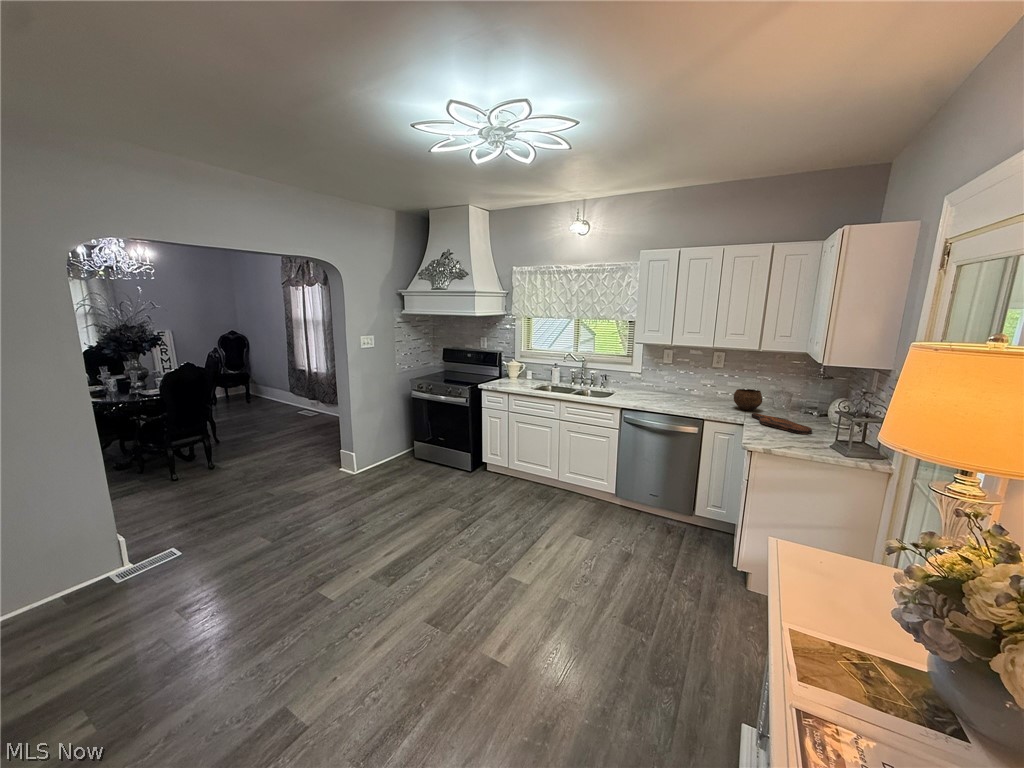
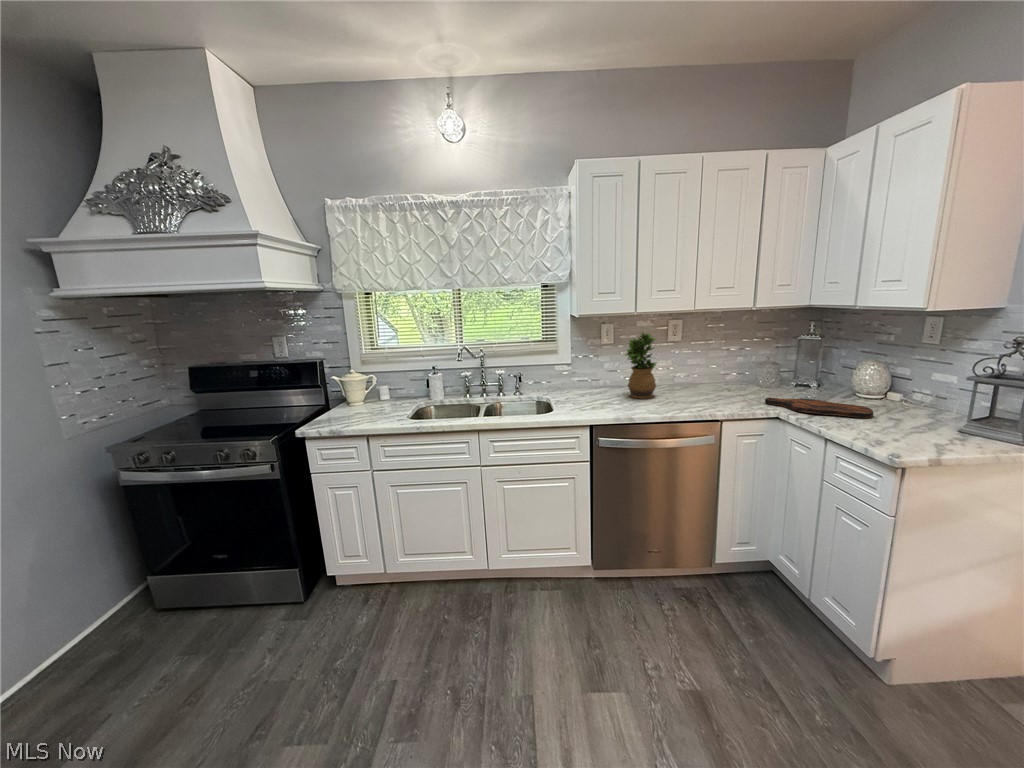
potted plant: none [667,357,690,402] -> present [625,332,656,398]
bowl: present [734,389,762,411] -> none [717,366,757,395]

